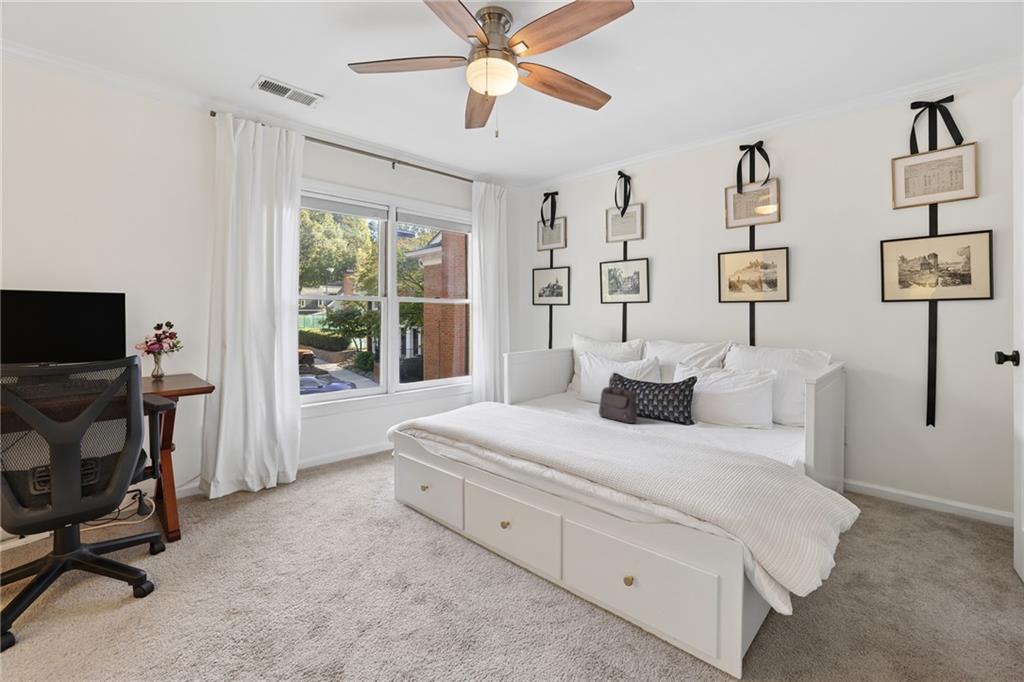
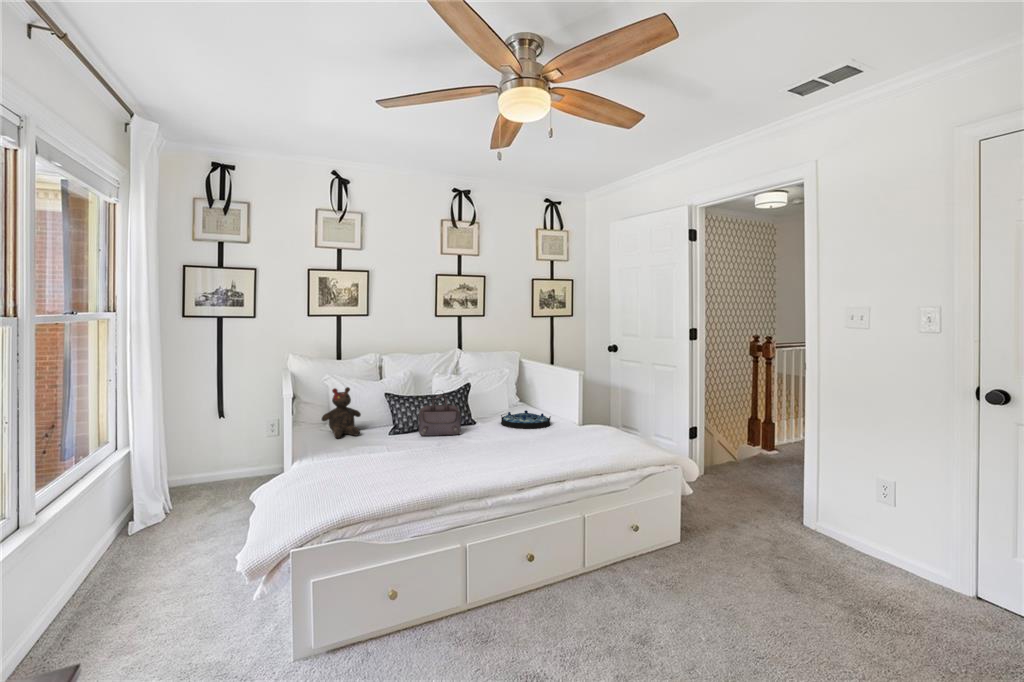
teddy bear: none [548,362,581,405] -> present [322,387,361,438]
serving tray: none [700,416,768,445] -> present [501,410,551,429]

